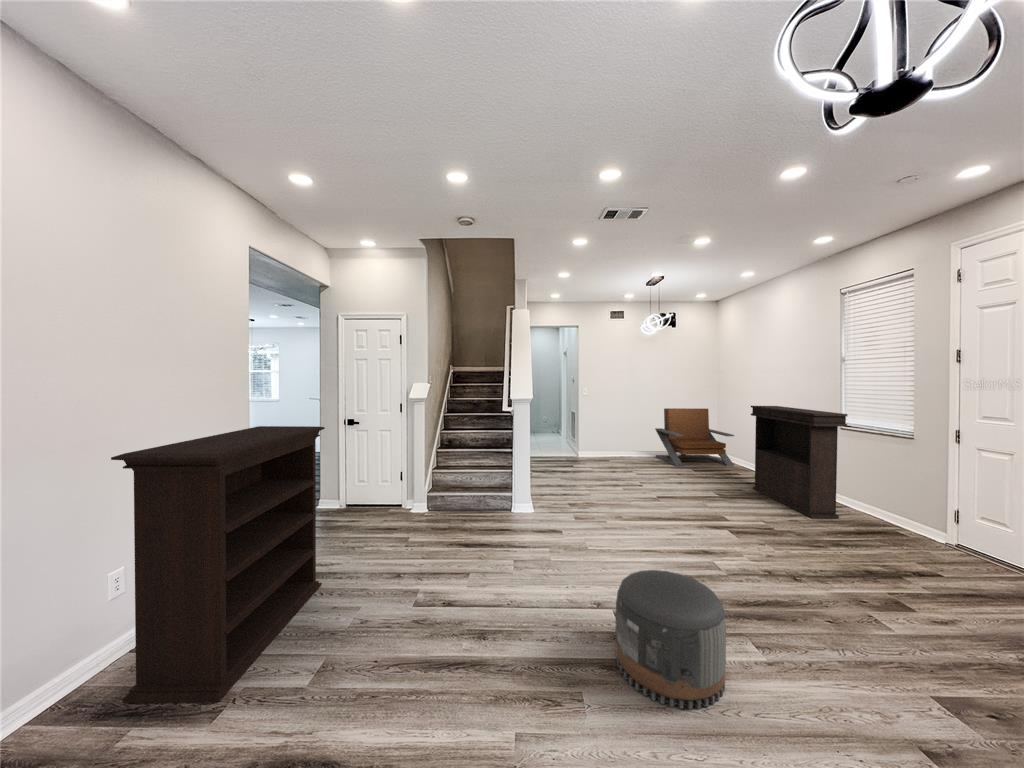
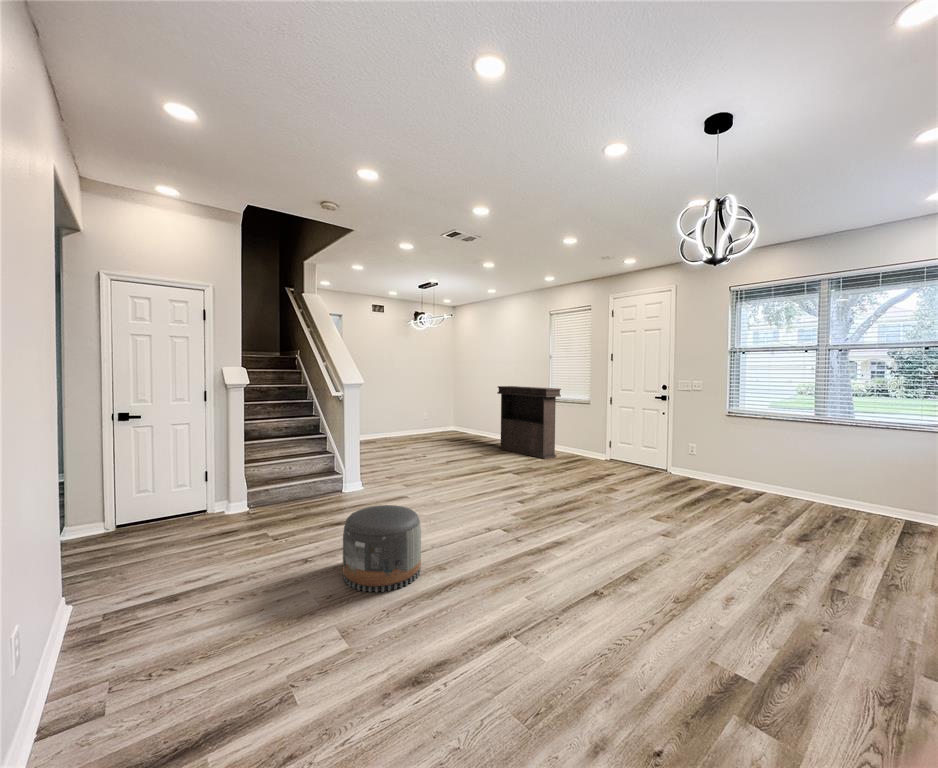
lounge chair: present [655,408,734,466] -> none [411,392,473,441]
bookshelf: present [111,426,325,703] -> none [137,411,283,748]
pouf: present [615,570,726,709] -> present [343,505,421,592]

